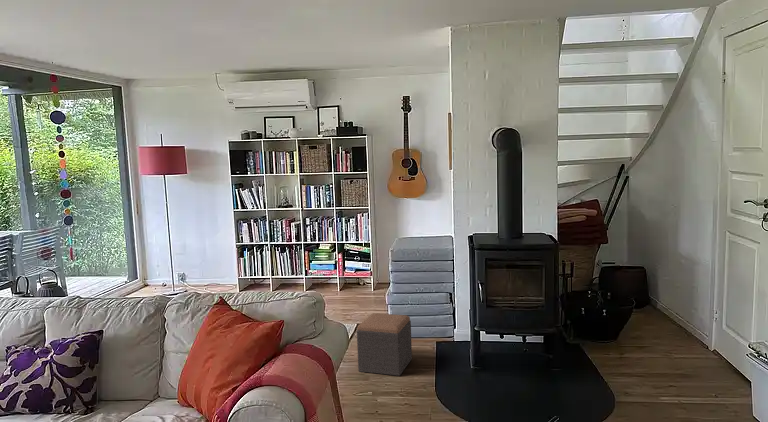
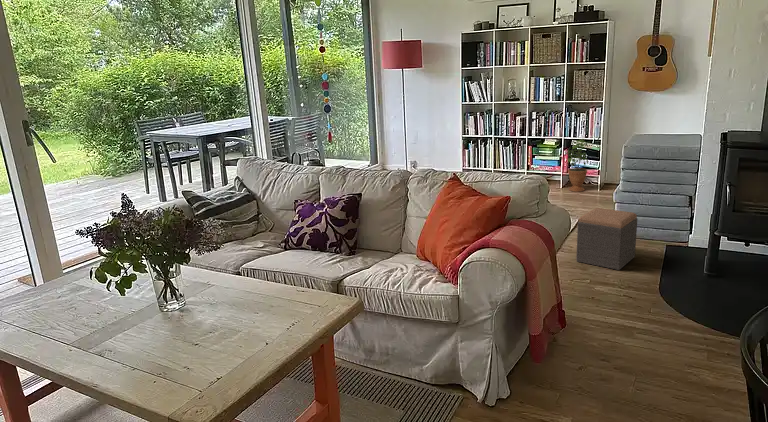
potted plant: none [338,241,361,294] -> present [565,139,588,192]

